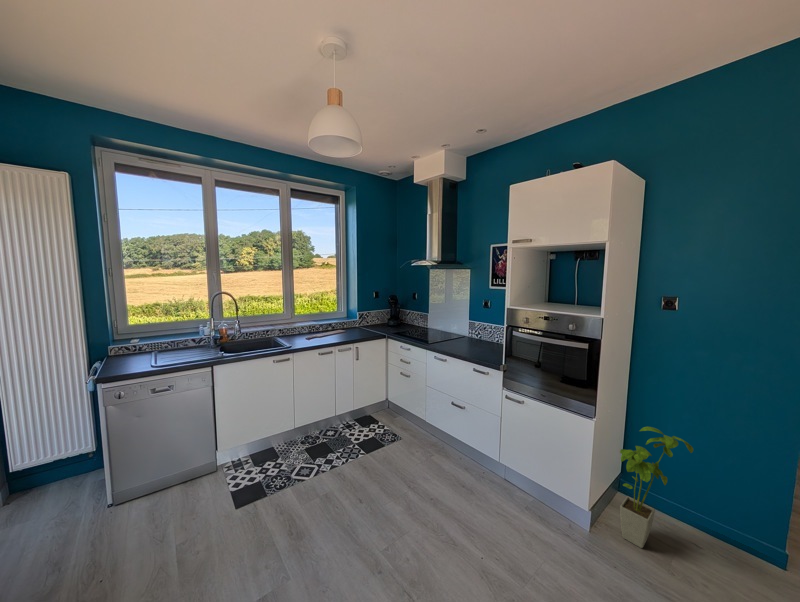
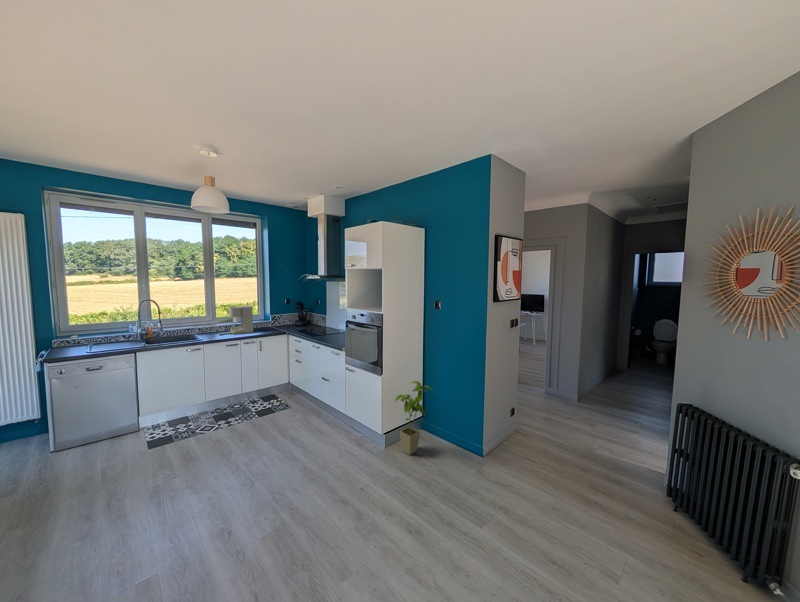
coffee maker: none [304,300,345,338] -> present [219,305,253,334]

